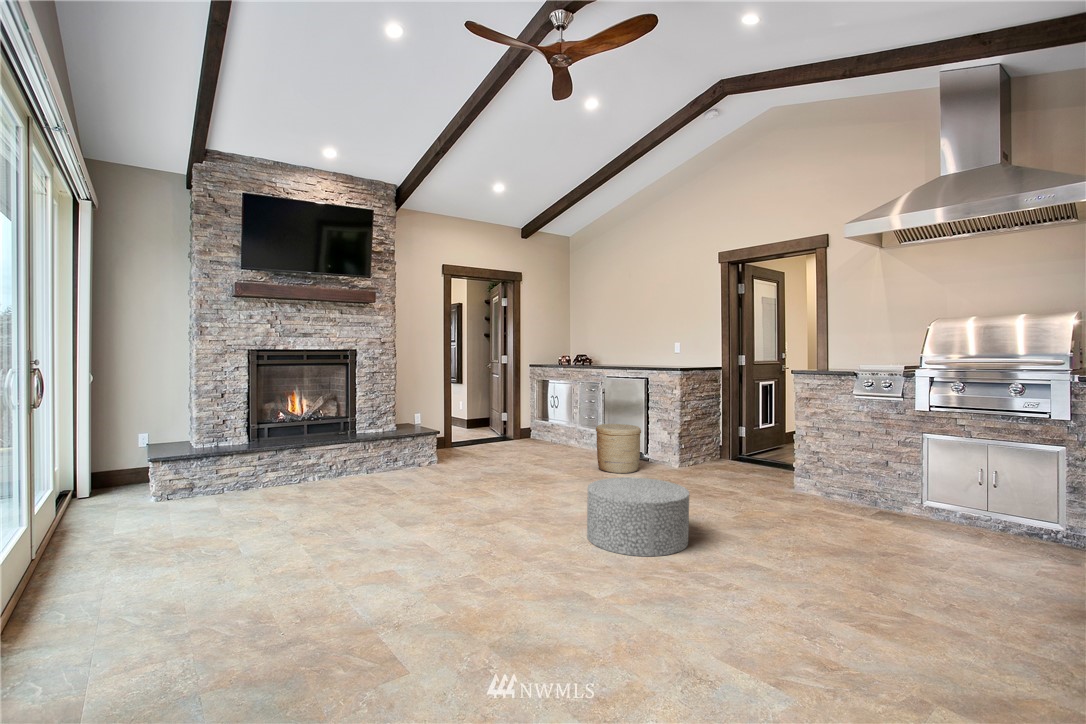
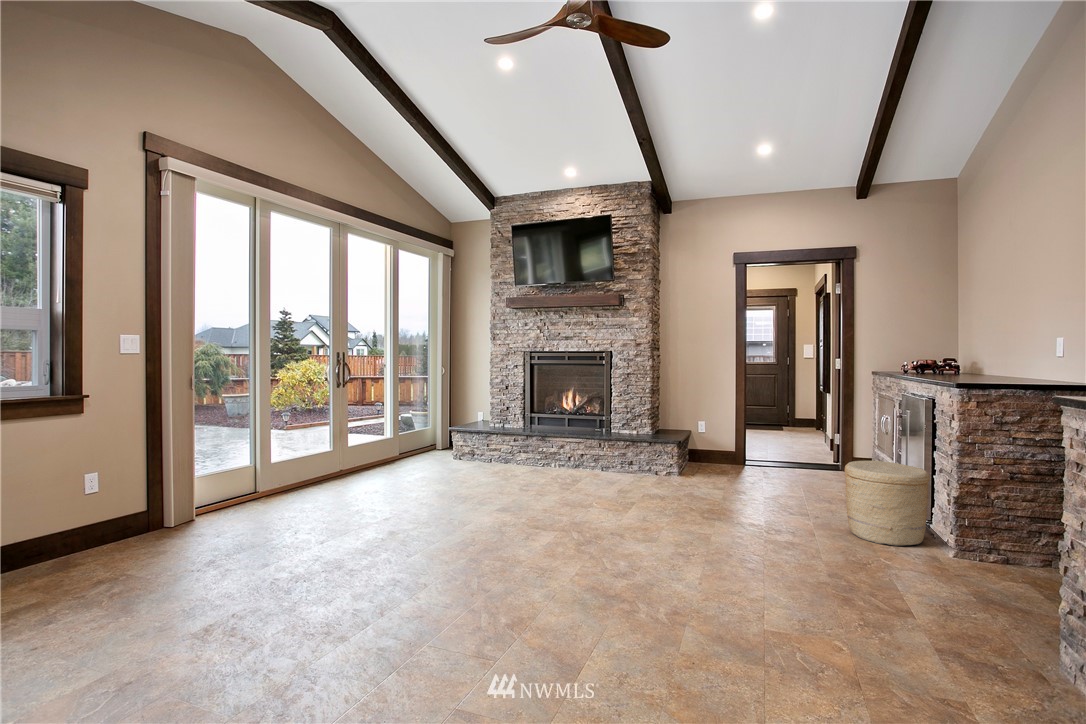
ottoman: present [587,477,689,556] -> none [553,516,699,645]

